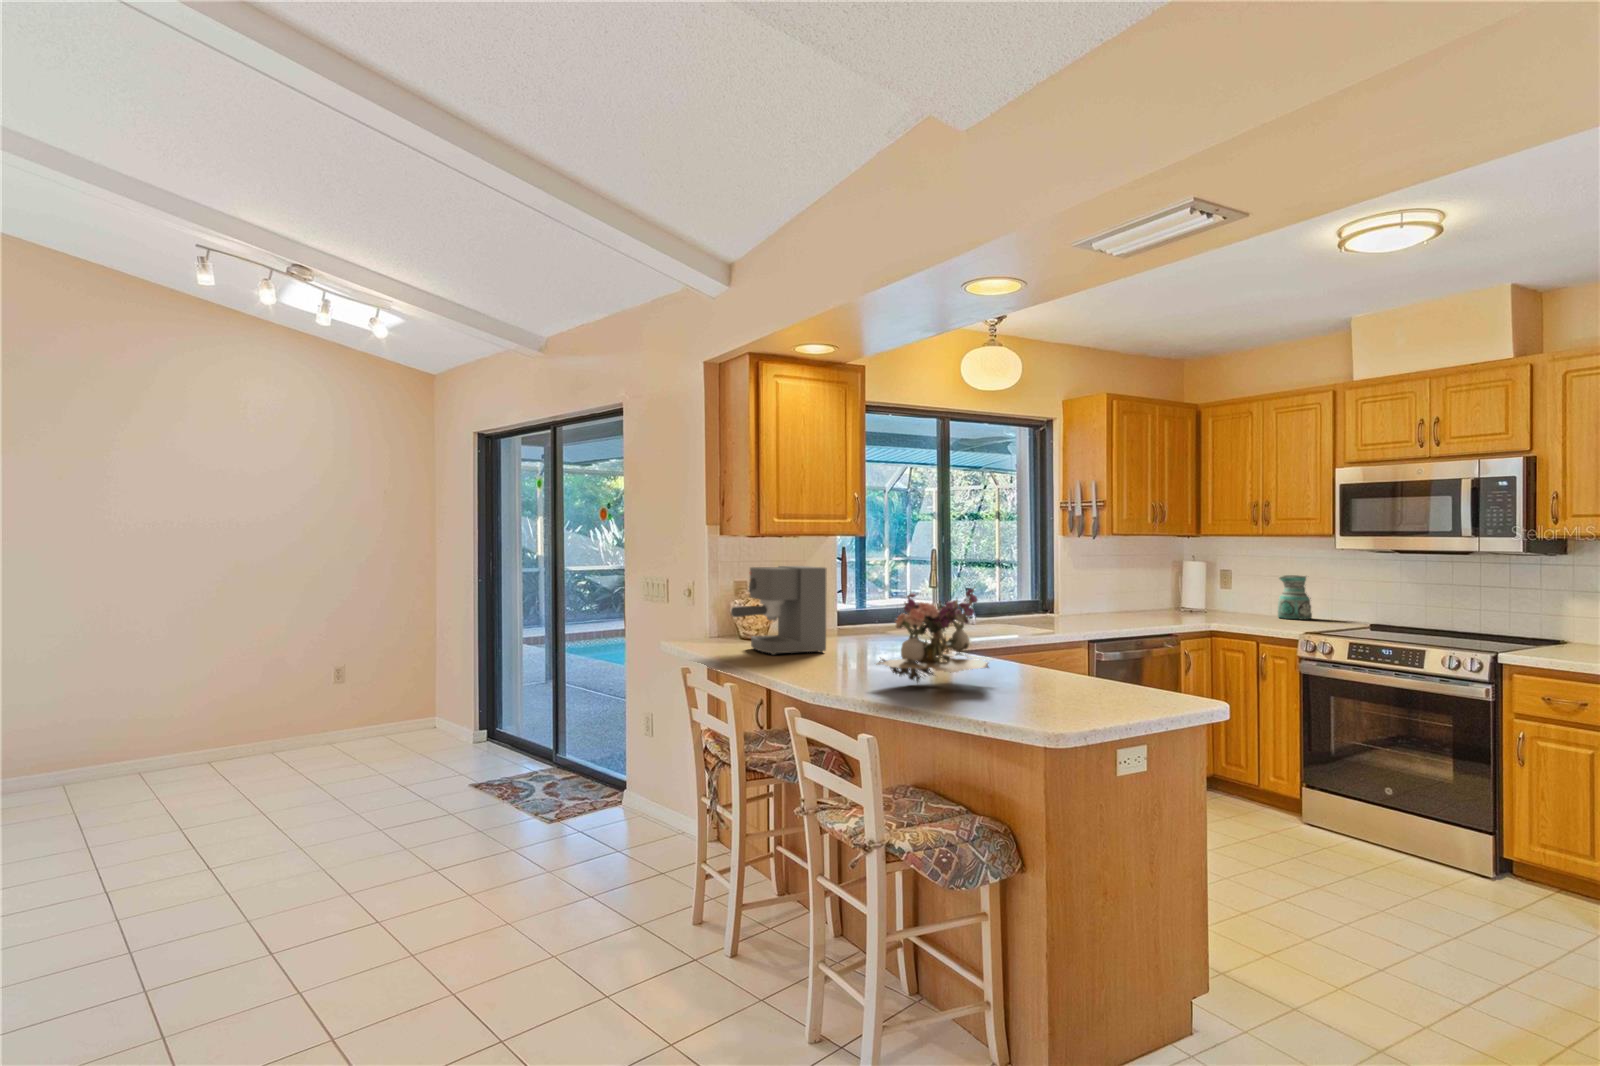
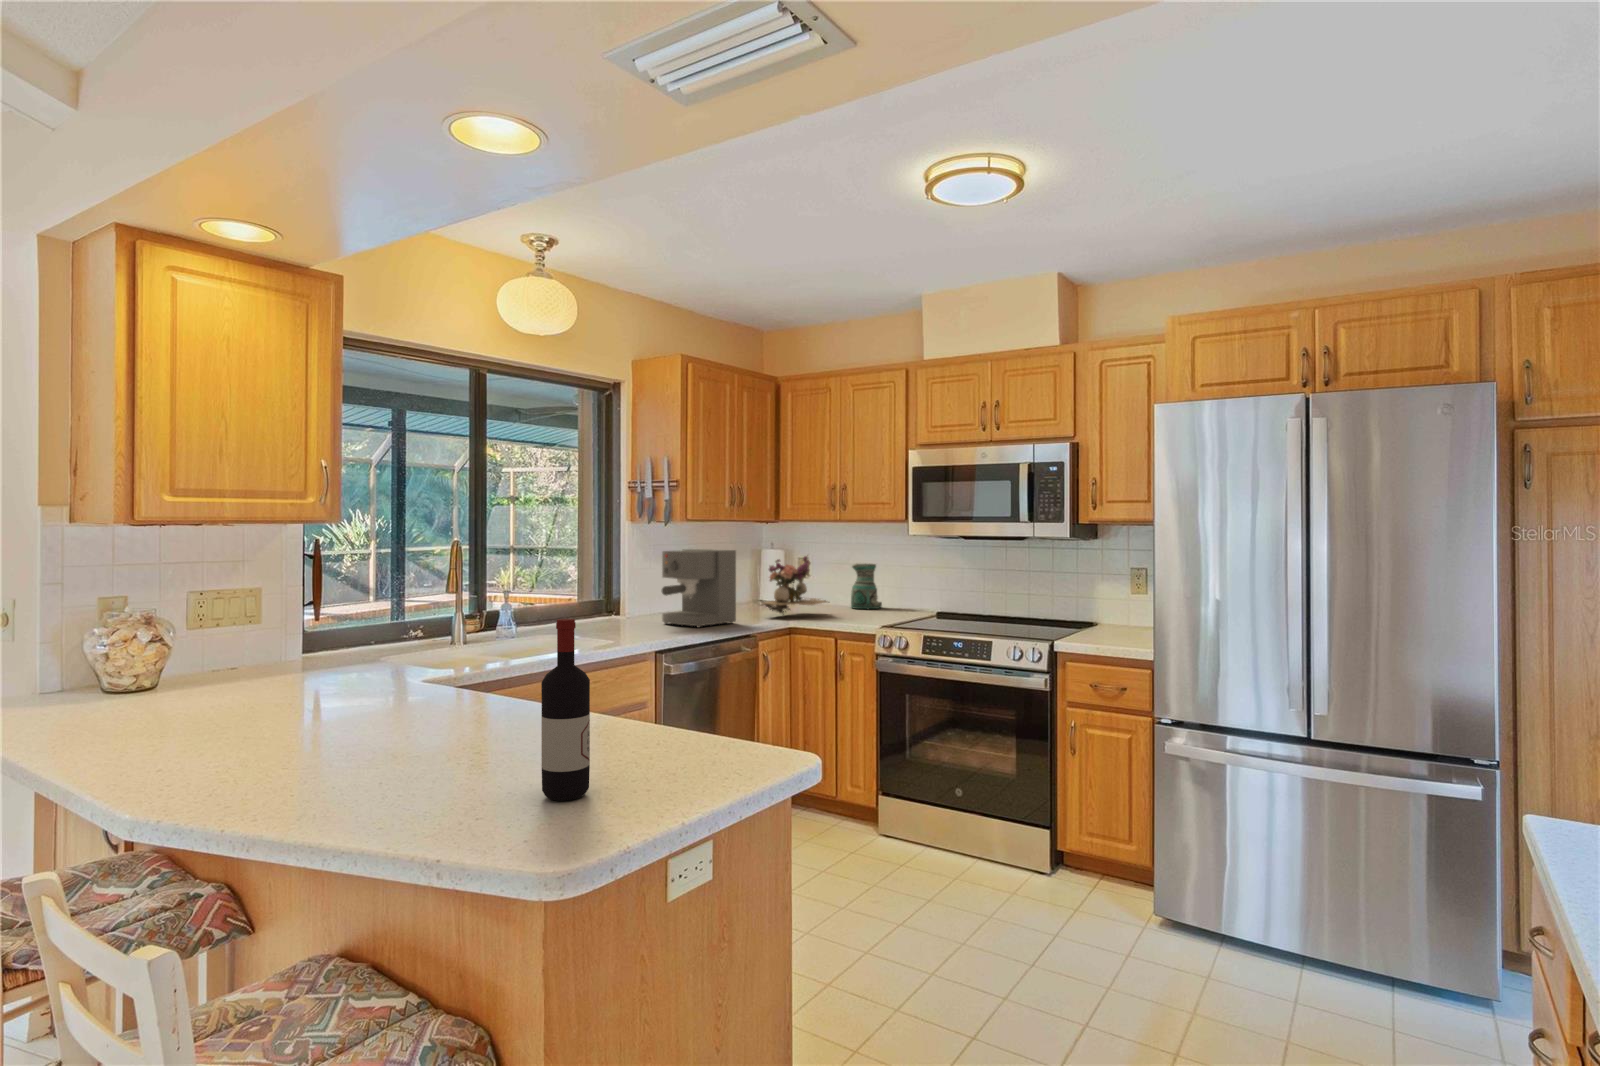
coffee maker: present [731,566,827,655] -> present [662,549,736,628]
flower arrangement: present [876,587,992,683] -> present [762,555,829,615]
wine bottle: none [1033,596,1063,706] -> present [541,619,590,801]

